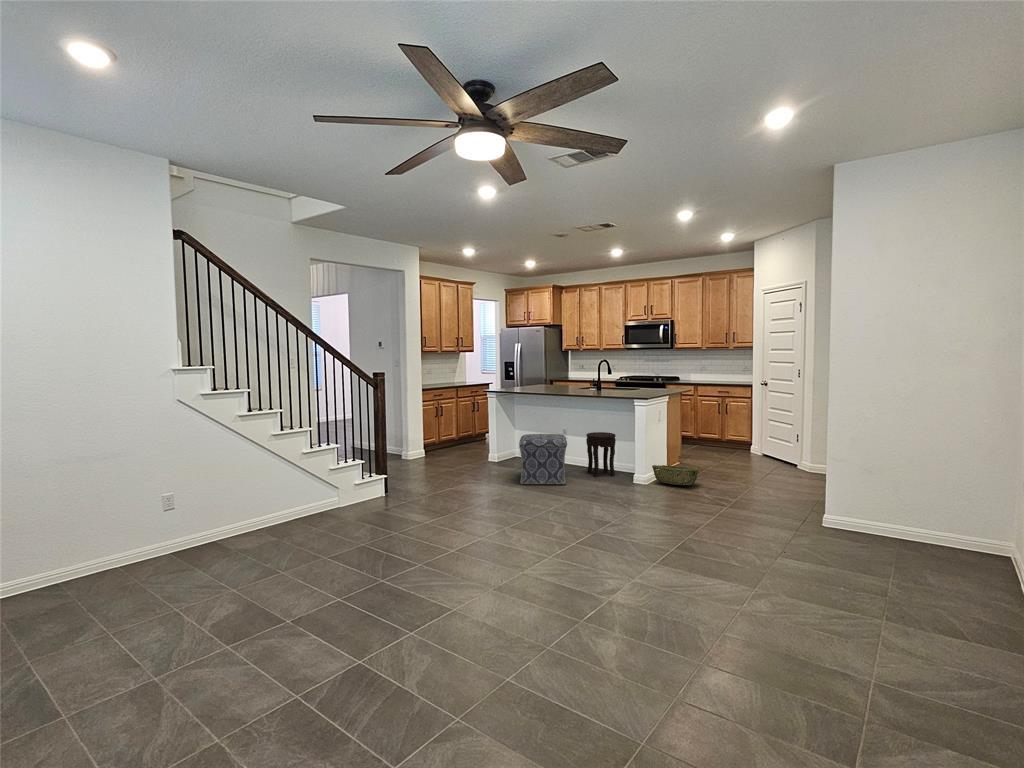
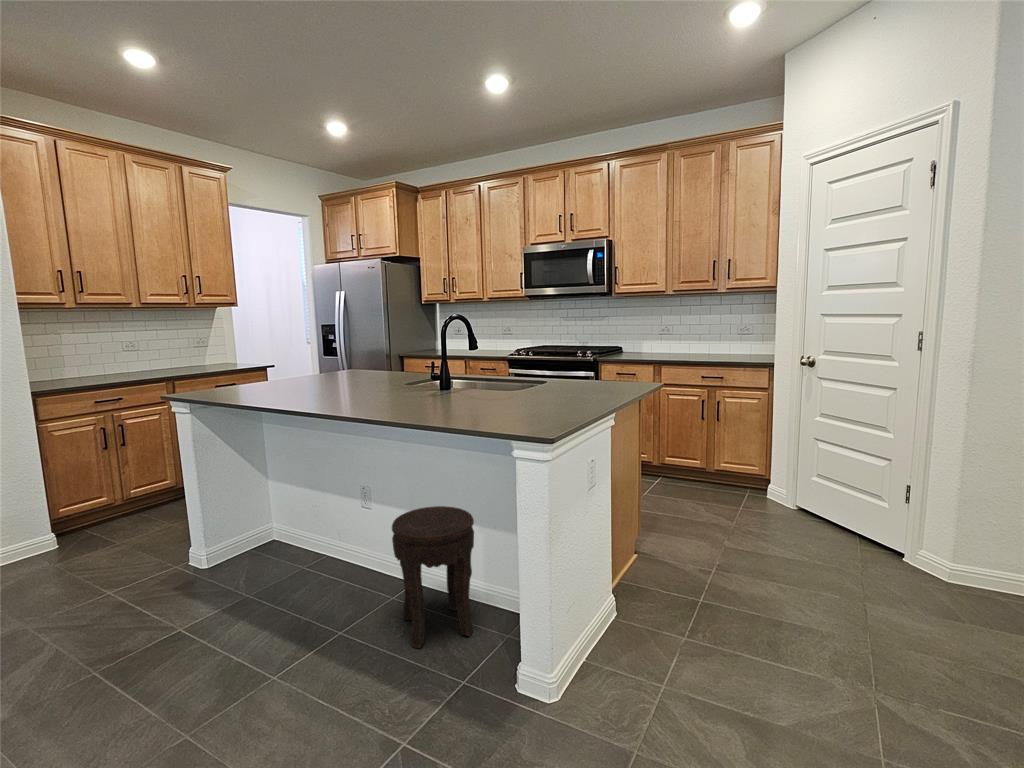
ottoman: present [519,434,567,485] -> none [117,529,334,735]
woven basket: present [652,465,698,485] -> none [573,612,714,712]

